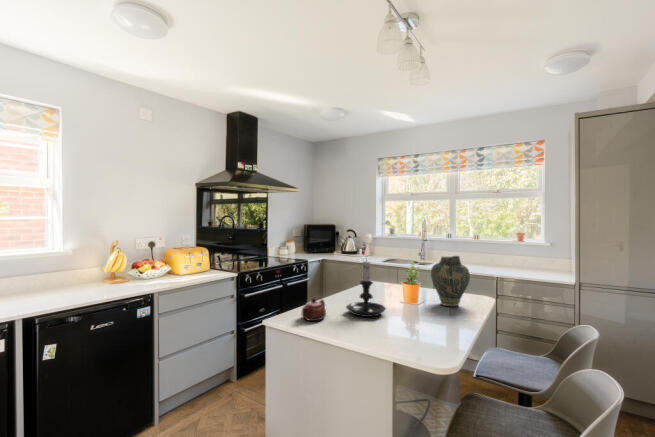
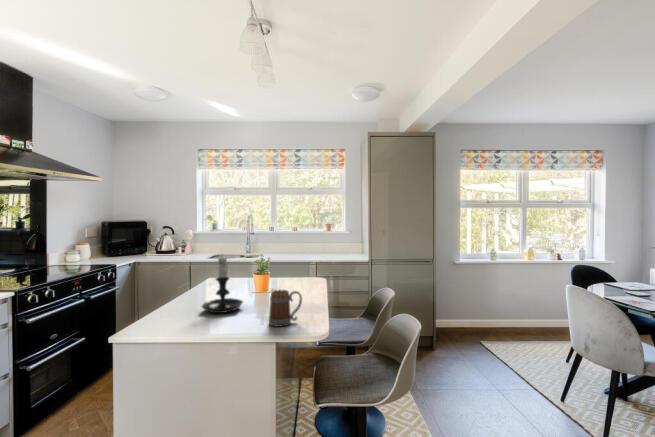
vase: present [431,256,470,306] -> none [276,246,309,291]
teapot: present [301,299,326,321] -> none [154,302,183,328]
mug: none [401,302,439,344] -> present [269,290,302,327]

